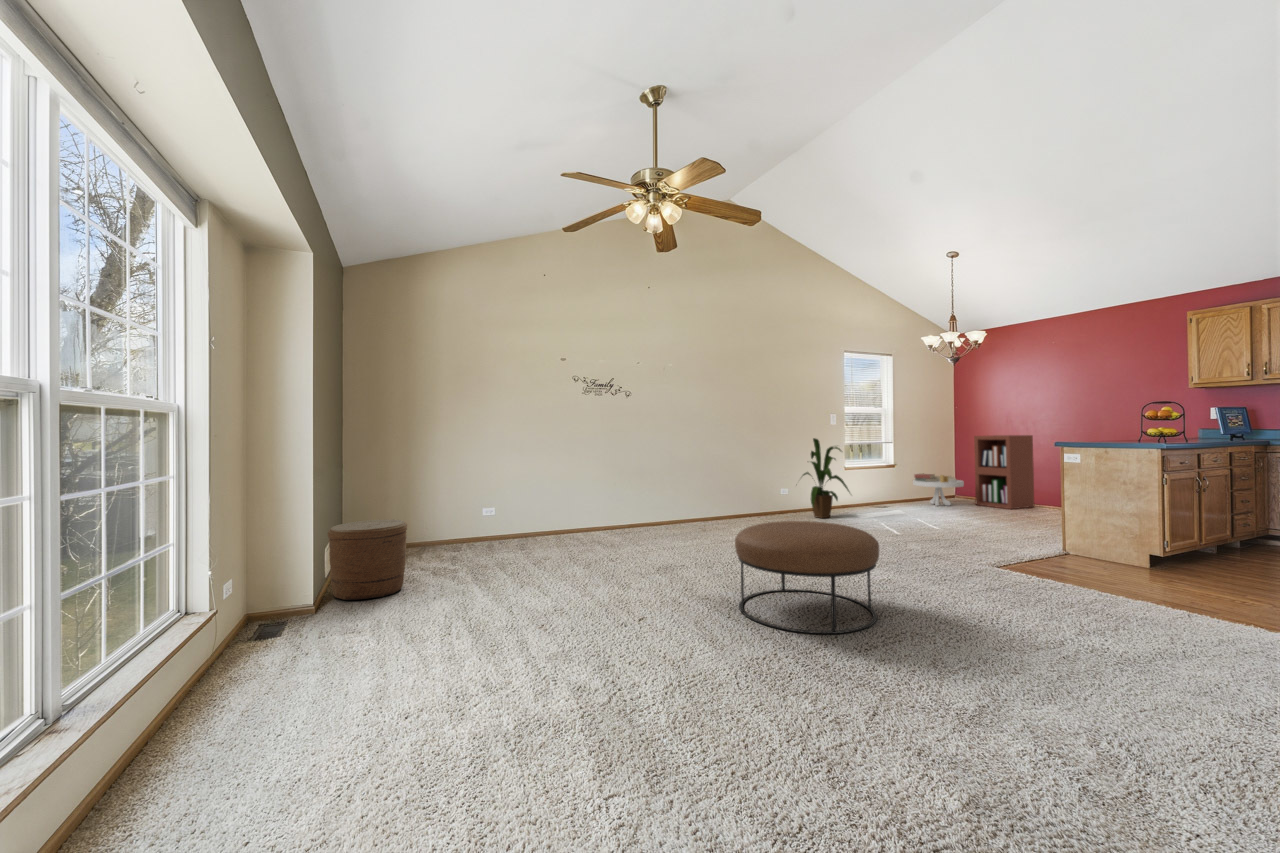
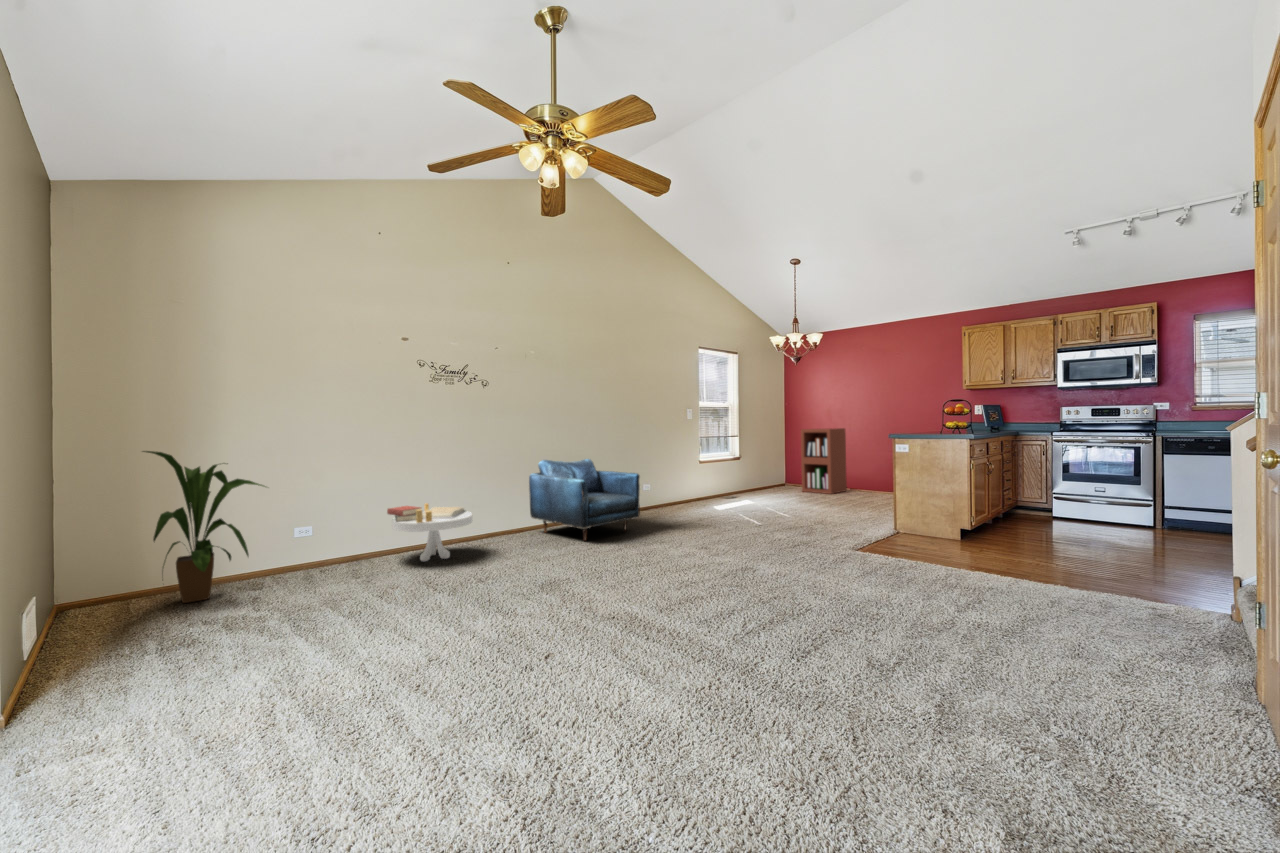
house plant: present [803,438,849,518] -> present [143,451,265,603]
armchair: none [669,462,771,538] -> present [529,459,640,541]
side table: present [913,473,964,506] -> present [387,504,472,561]
woven basket: present [328,519,407,600] -> none [34,556,184,689]
ottoman: present [735,521,879,634] -> none [645,522,795,647]

